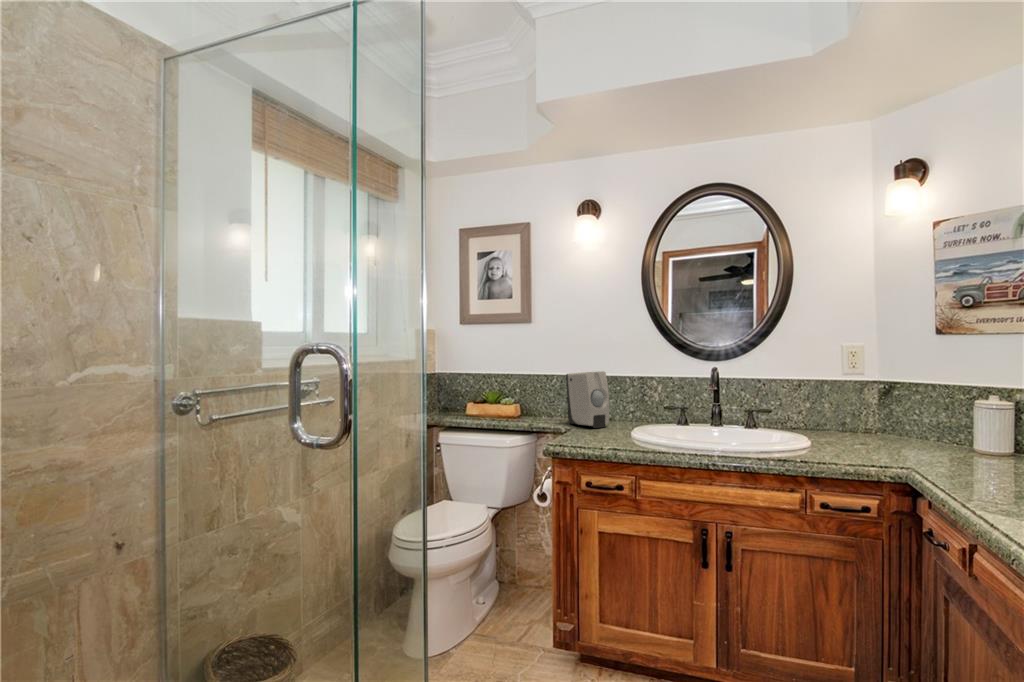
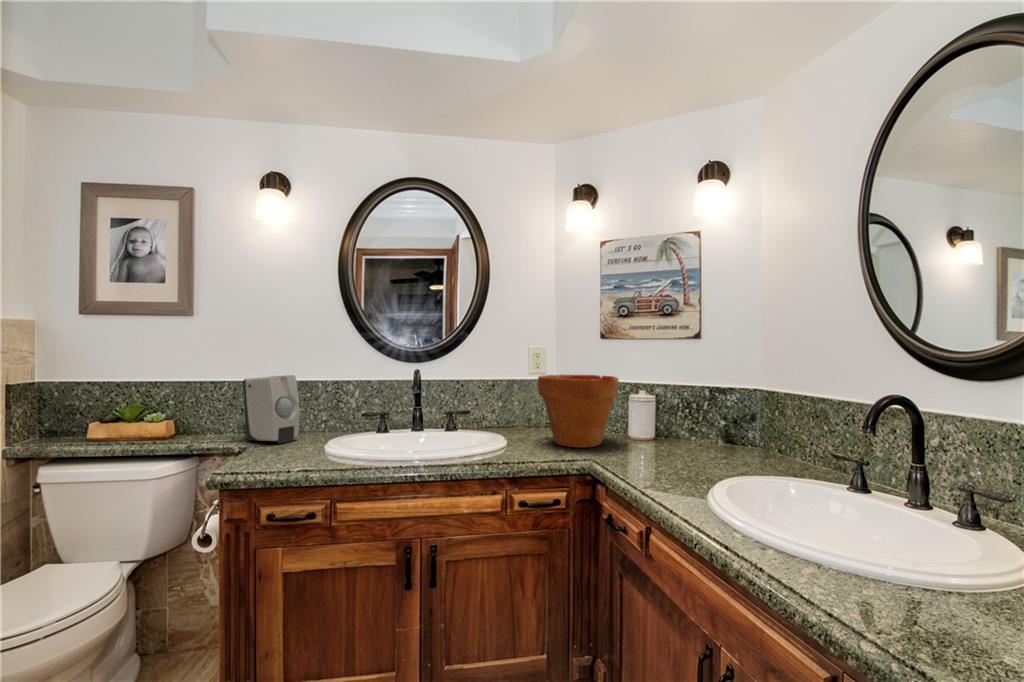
flower pot: none [847,376,955,457] -> present [538,375,618,448]

